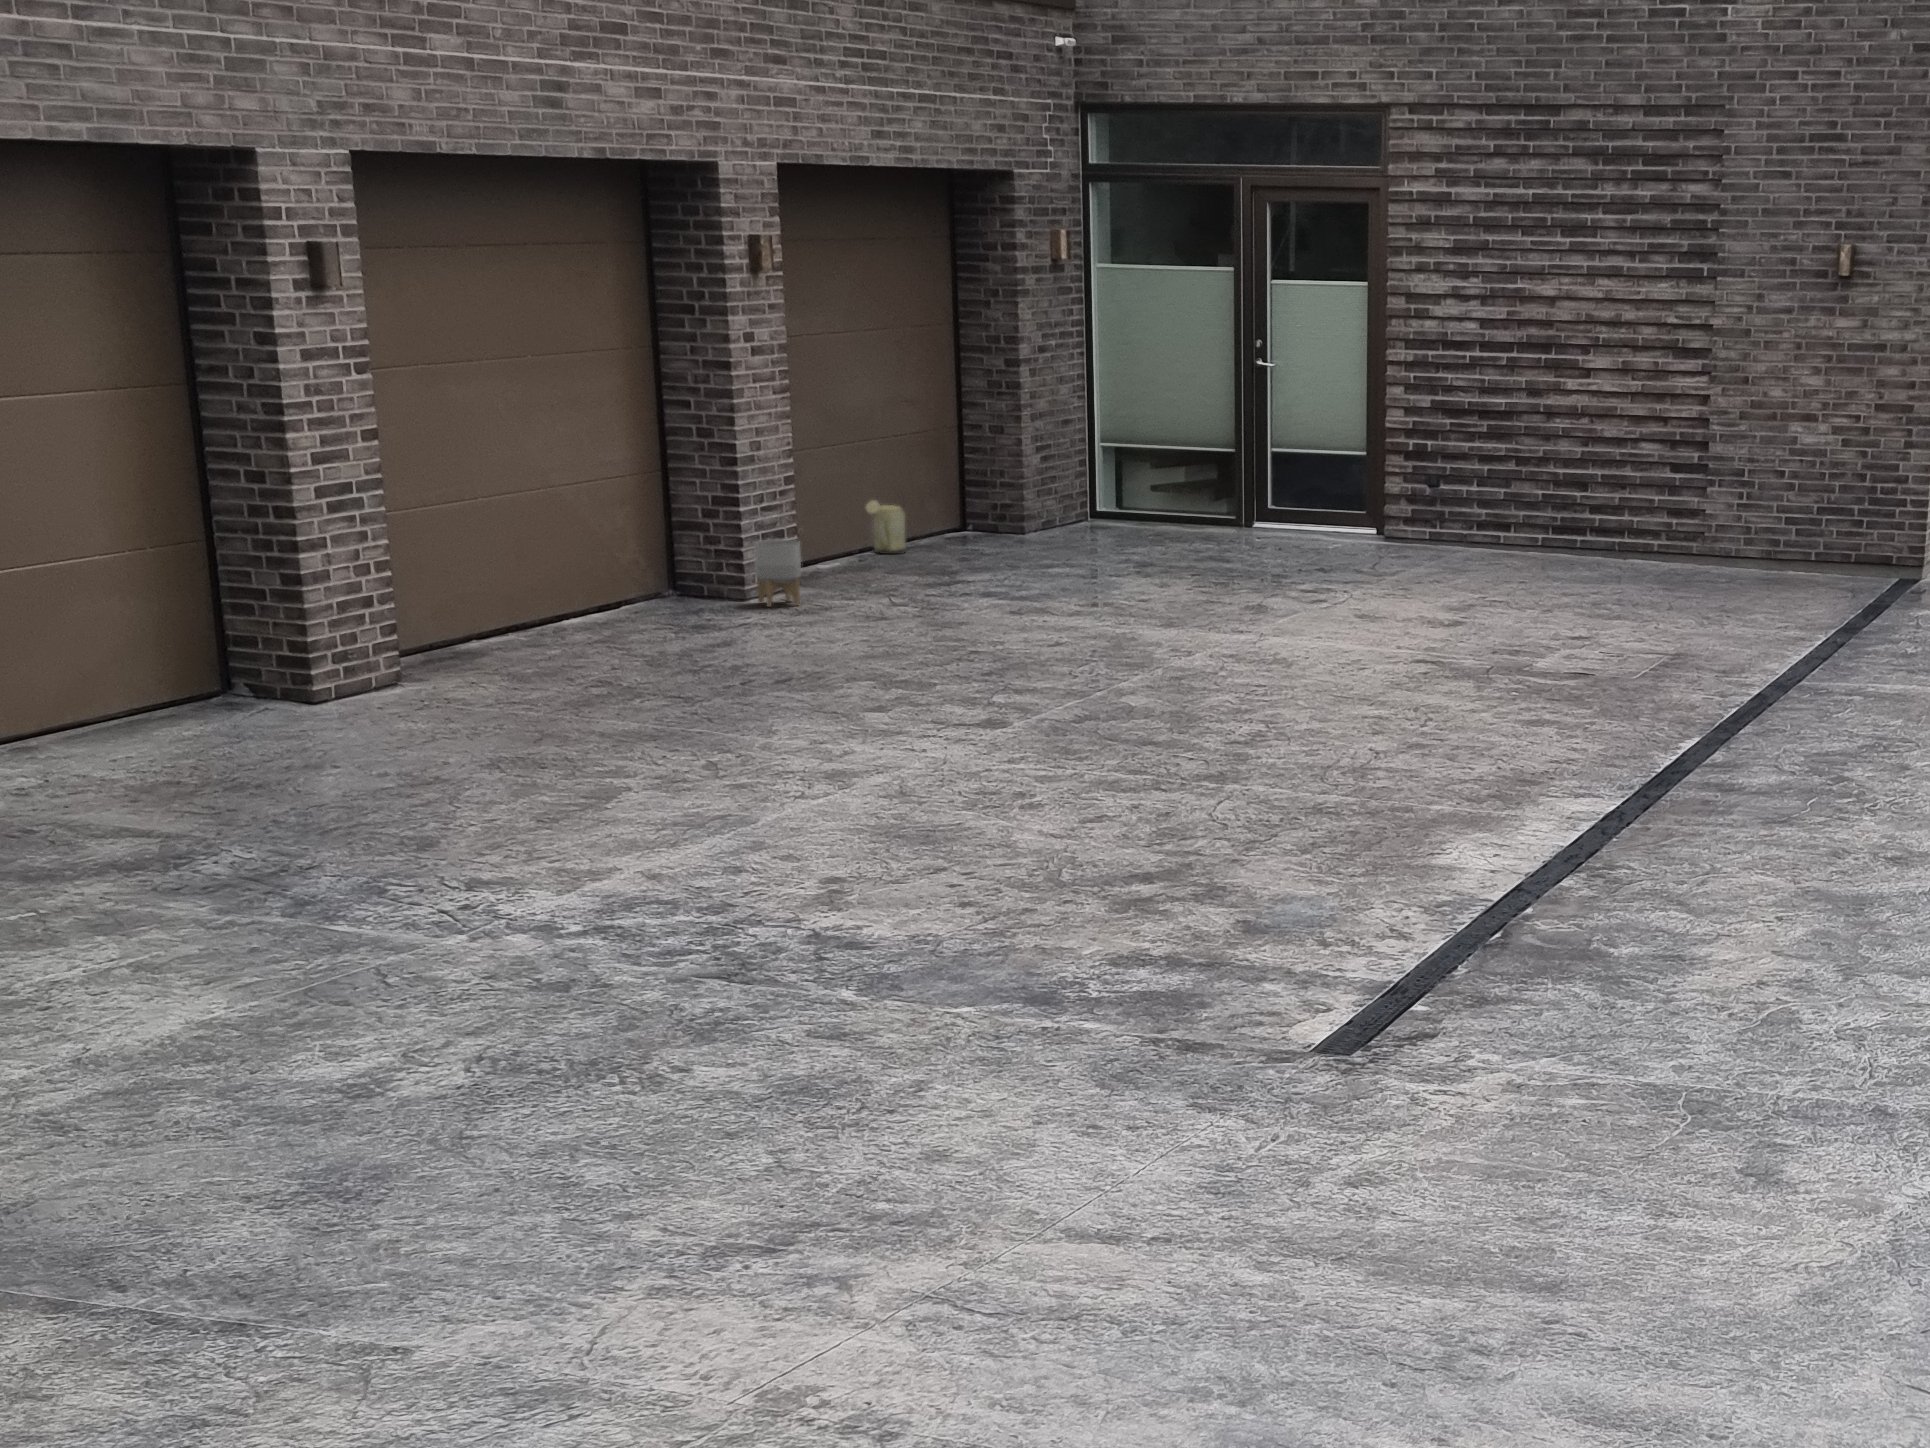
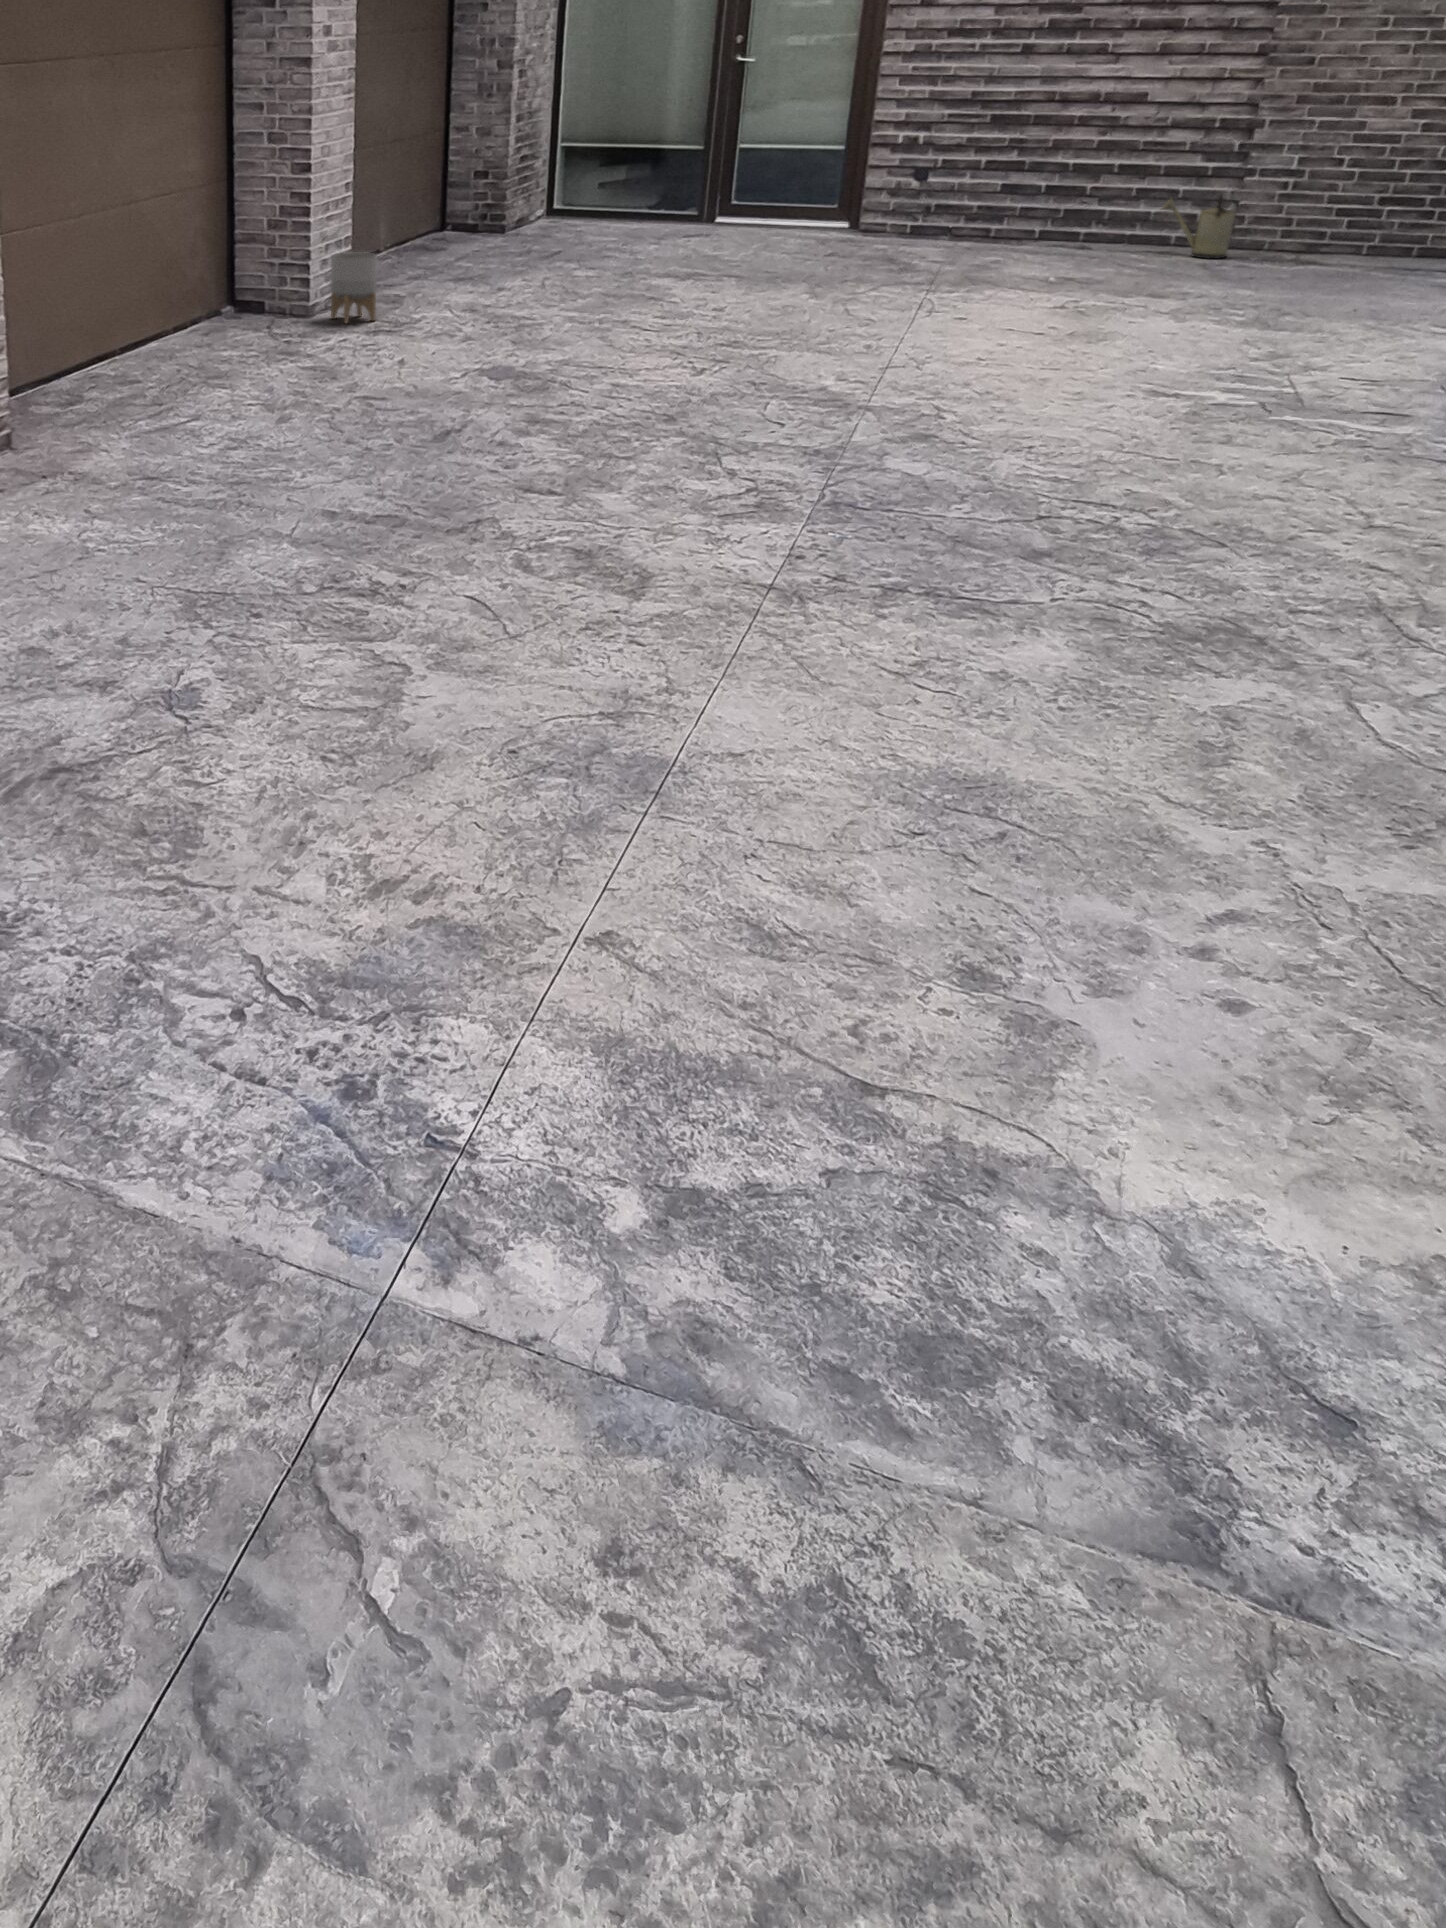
watering can: present [866,500,906,554] -> present [1162,194,1235,259]

